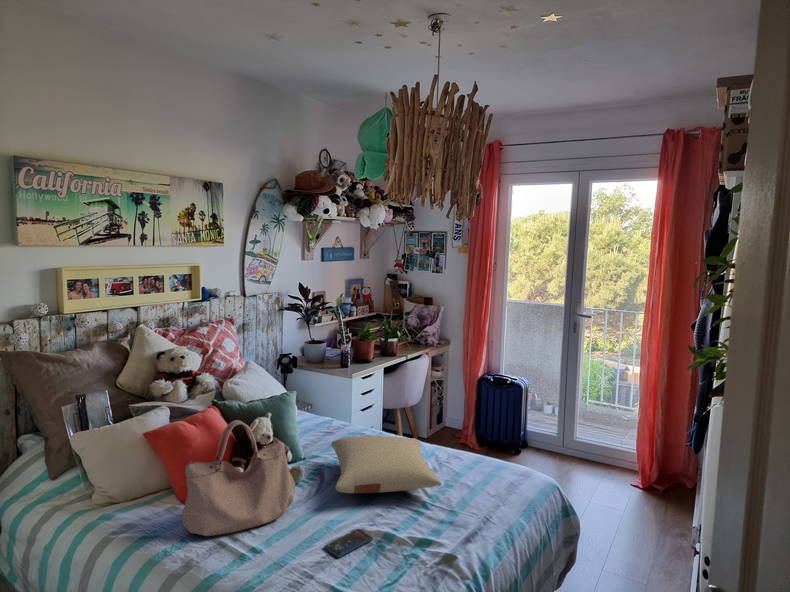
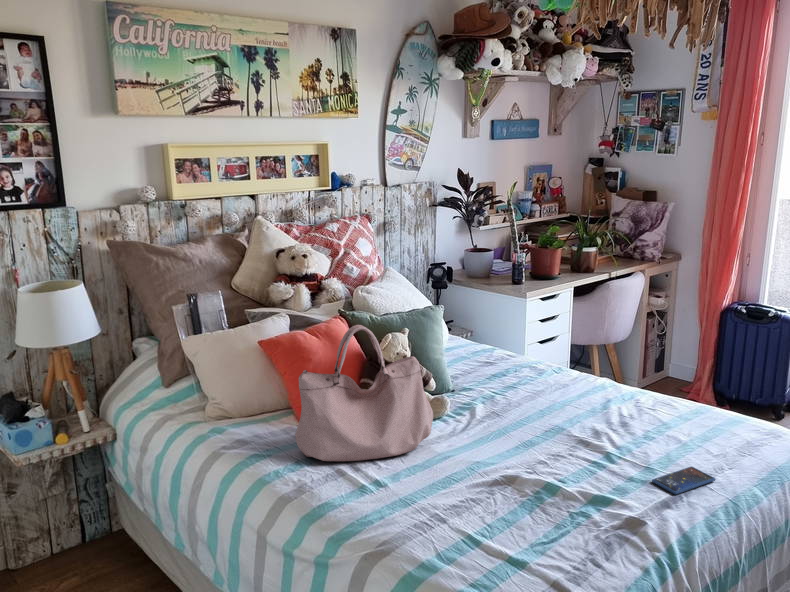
pillow: present [332,436,441,493] -> none [485,363,637,436]
smartphone: present [324,529,373,558] -> present [652,467,715,494]

